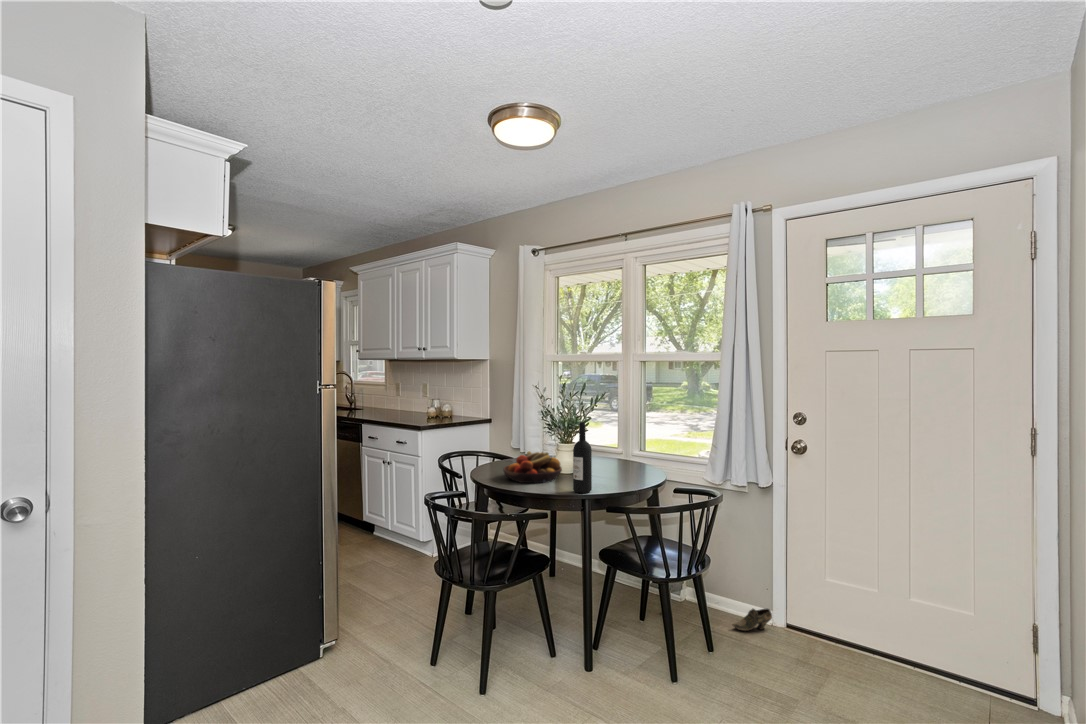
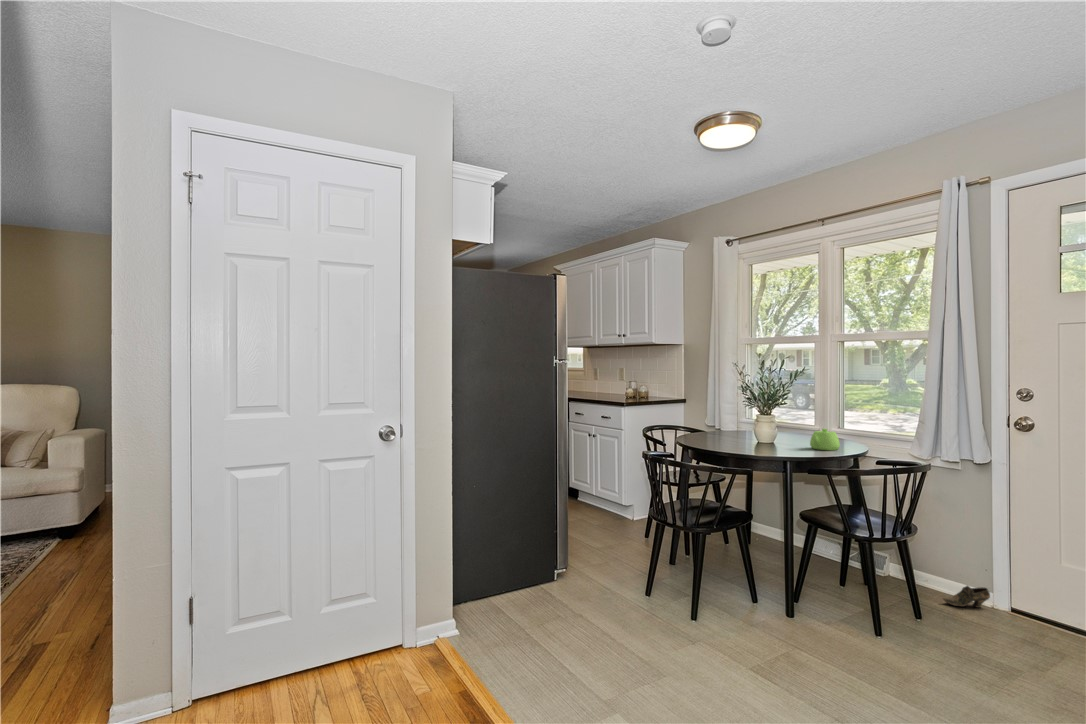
wine bottle: present [573,422,592,493] -> none [775,392,793,455]
fruit bowl: present [503,451,562,483] -> none [706,422,762,448]
teapot: none [610,458,638,482] -> present [810,429,840,451]

